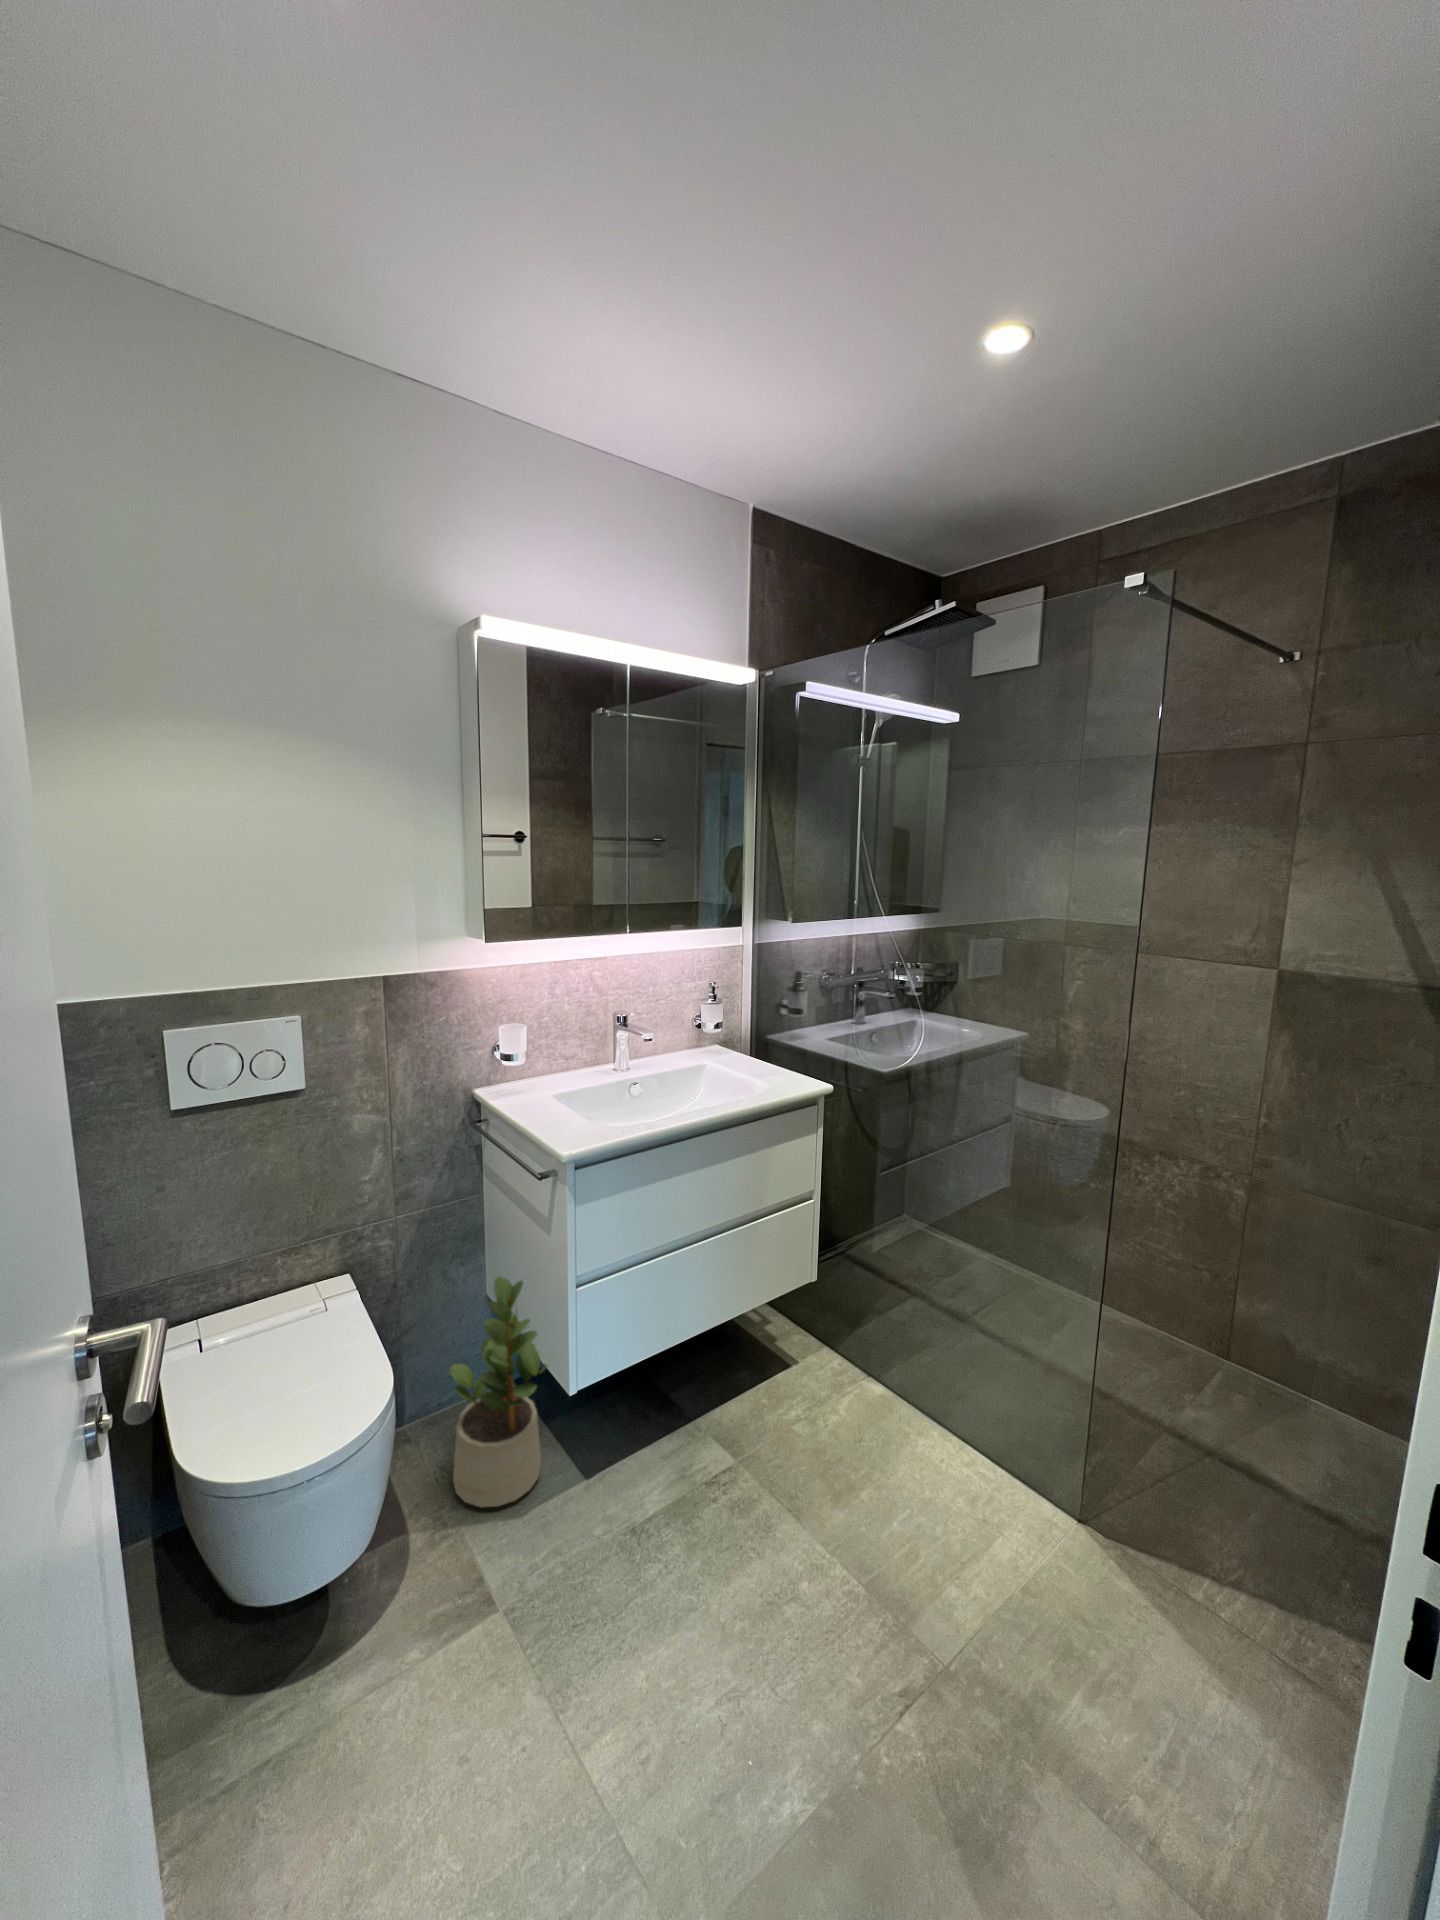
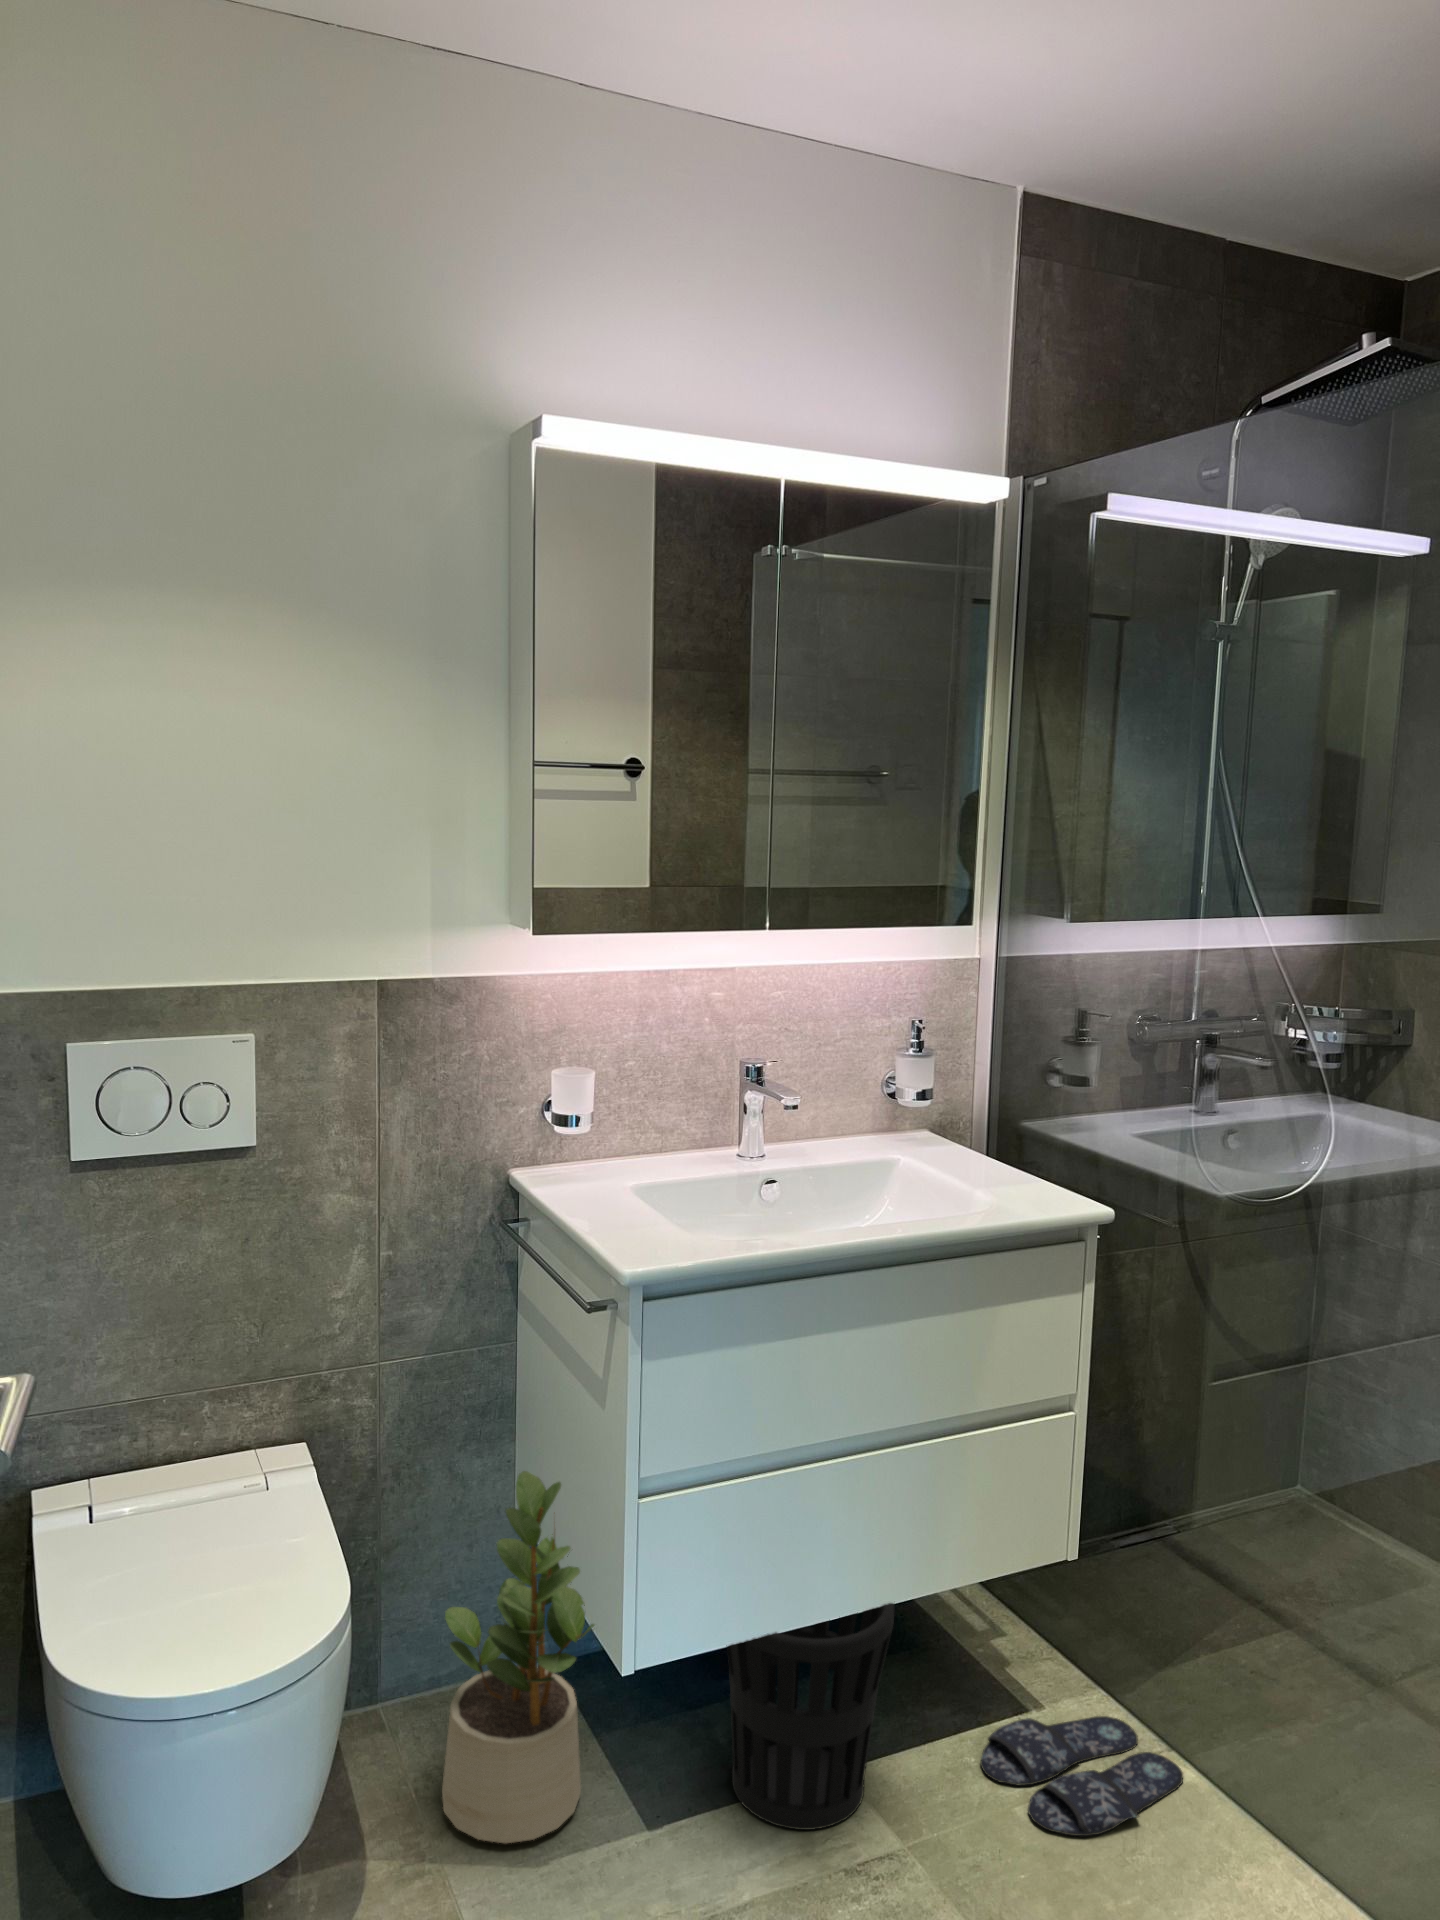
wastebasket: none [622,1296,723,1463] -> present [727,1603,894,1830]
slippers: none [770,1363,878,1438] -> present [980,1716,1183,1836]

